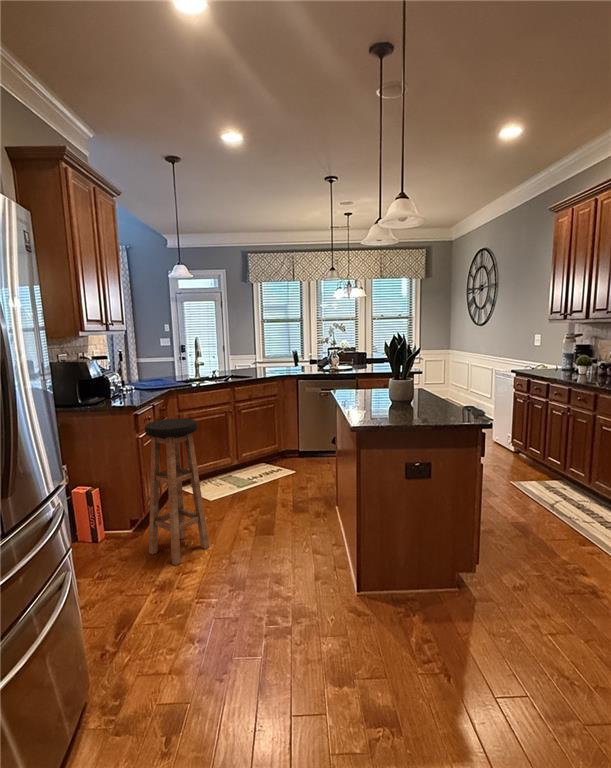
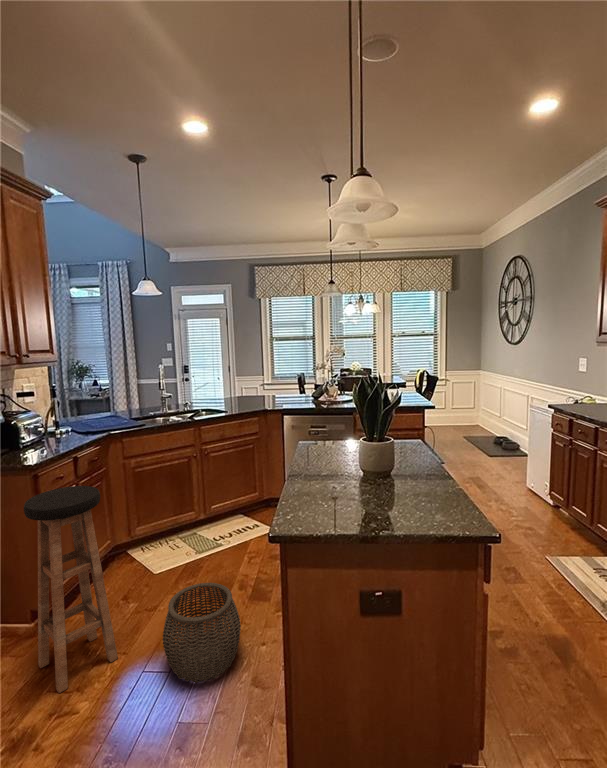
woven basket: none [246,491,303,555] -> present [163,583,241,683]

